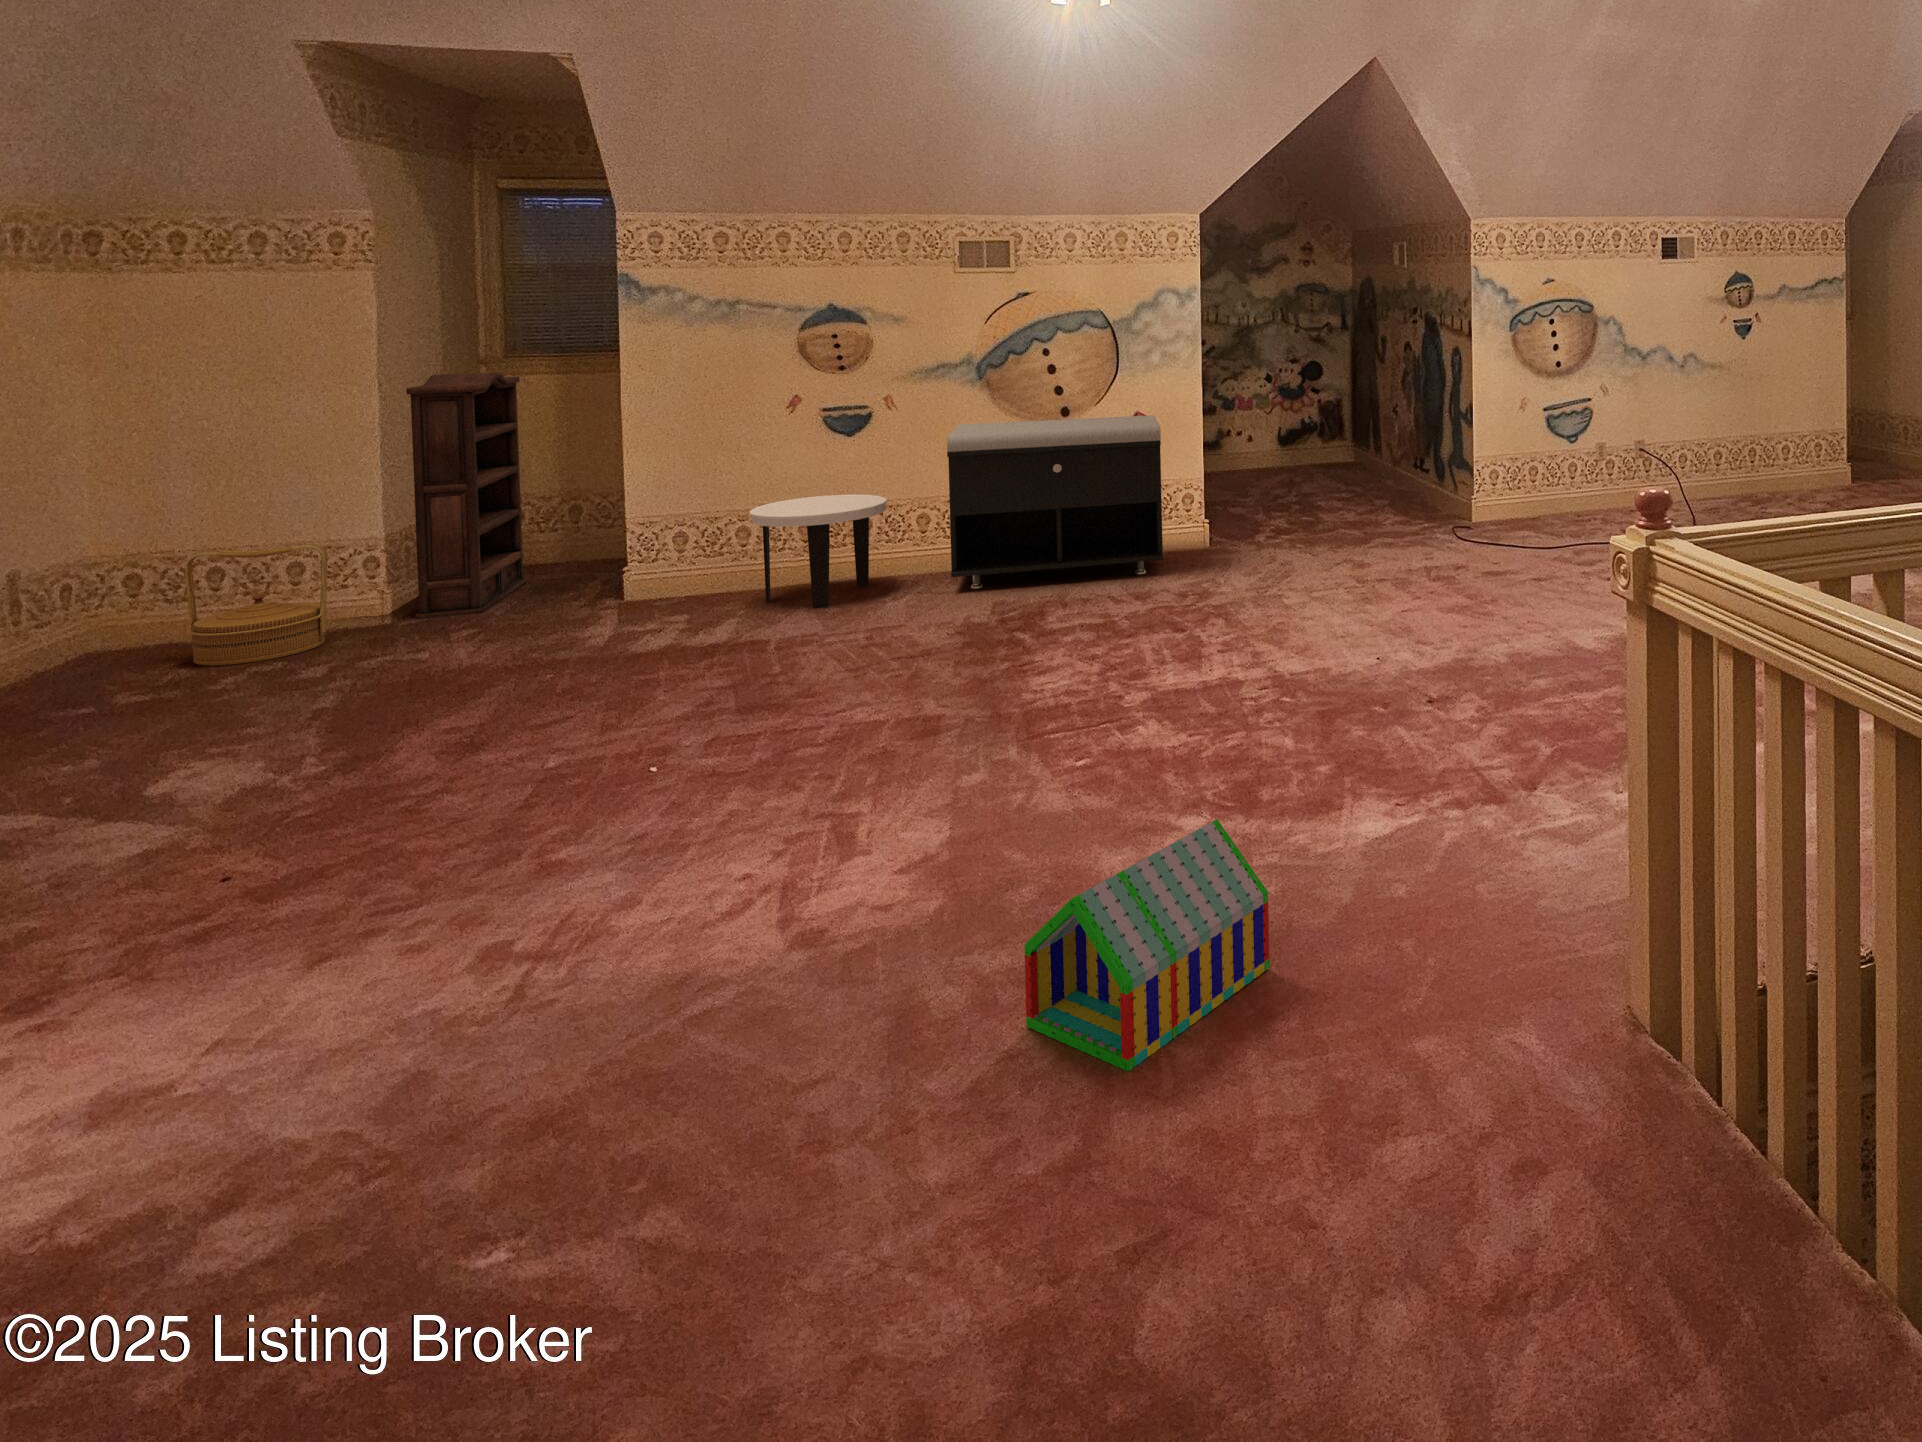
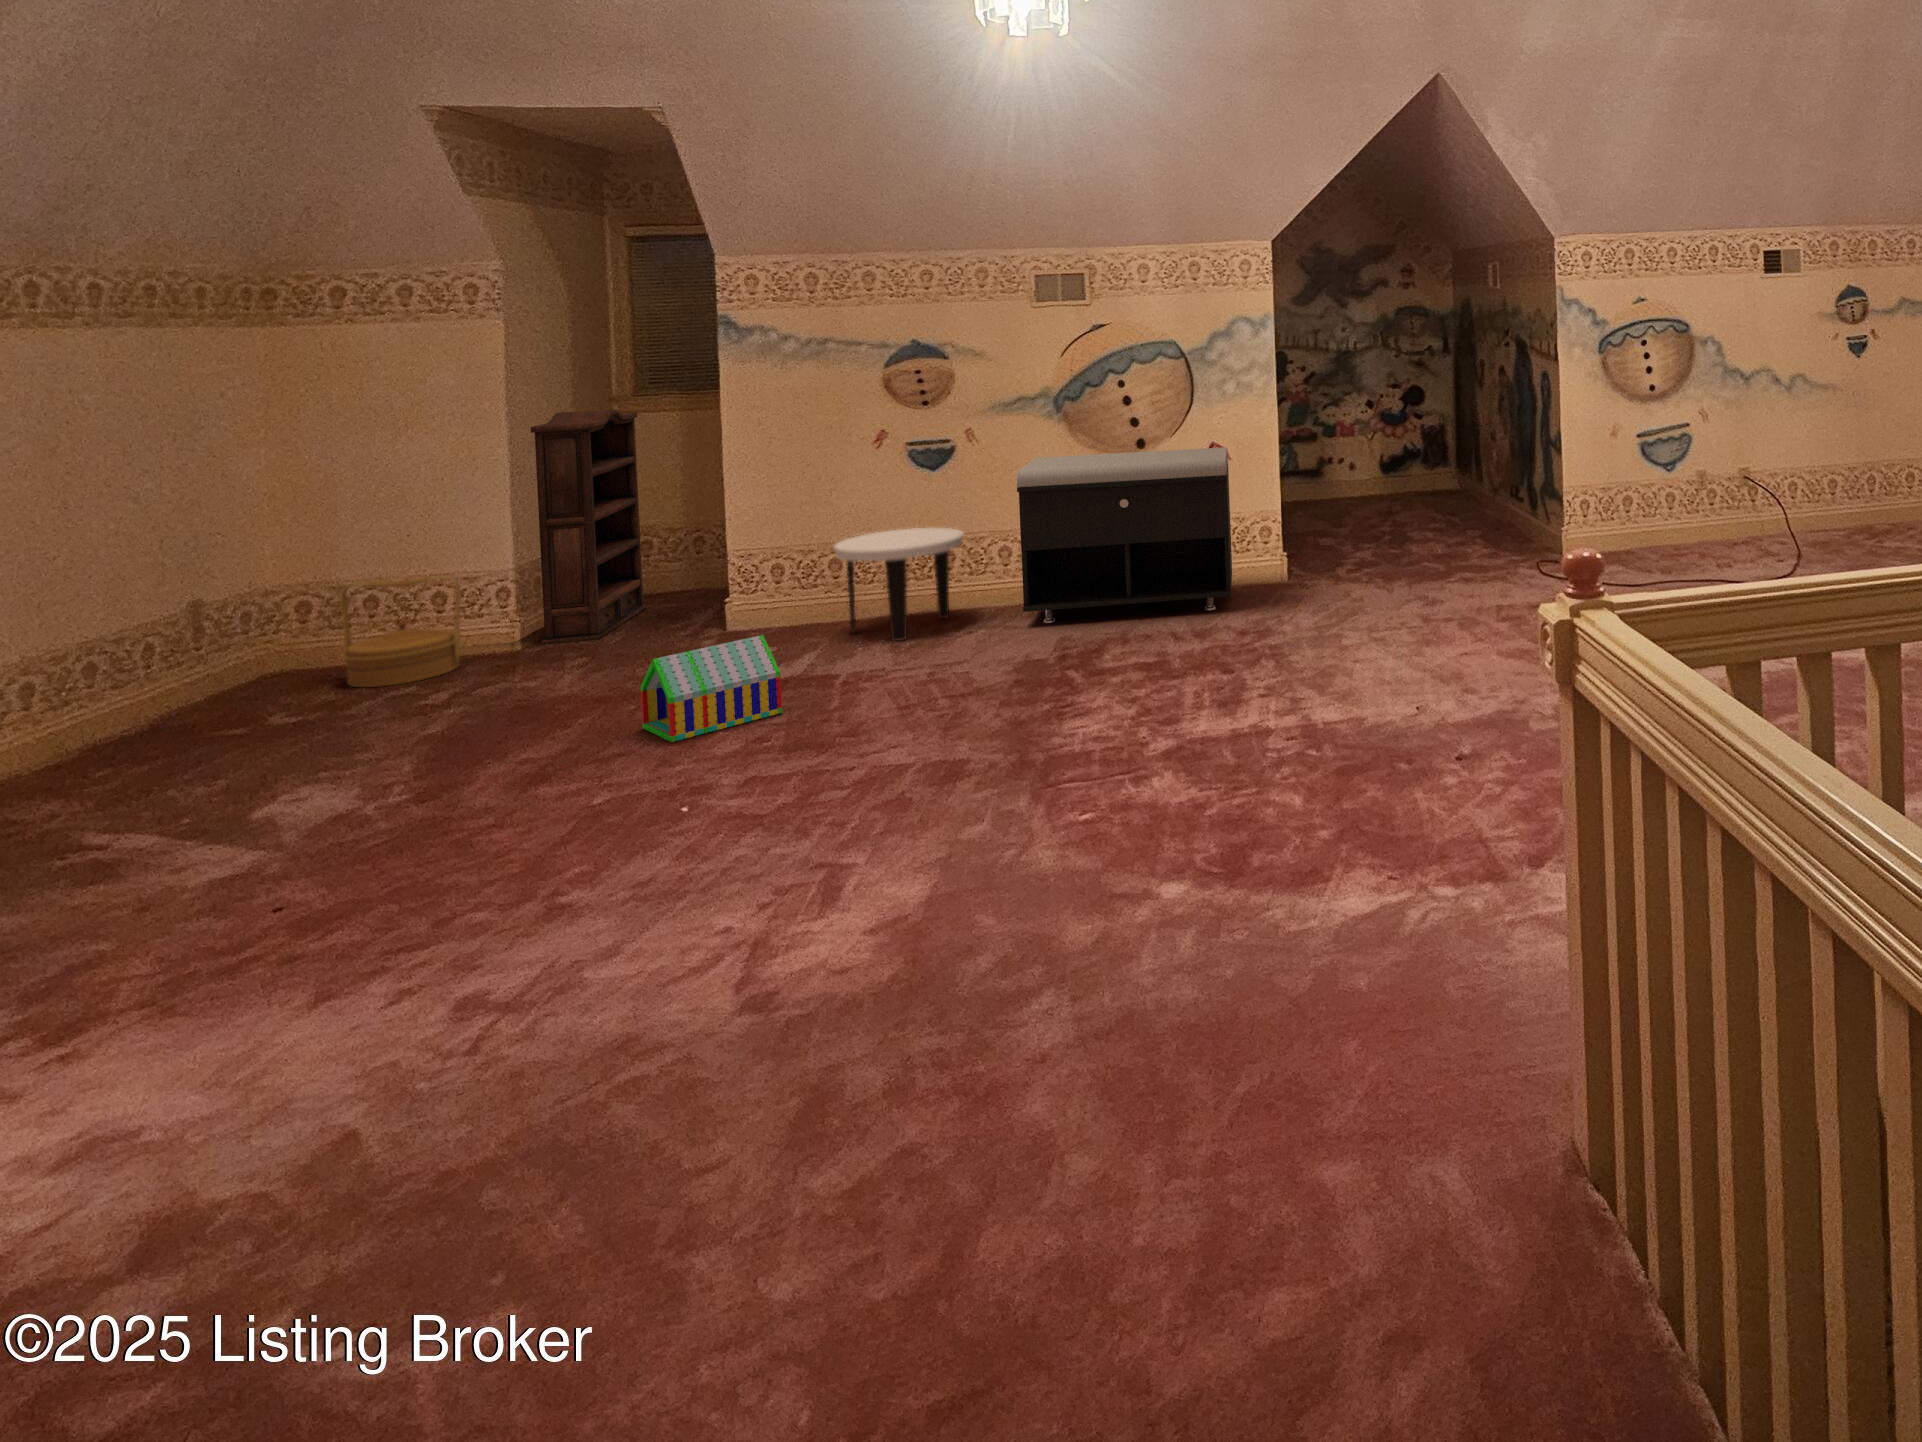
toy house: present [1024,819,1270,1071] -> present [641,635,782,742]

